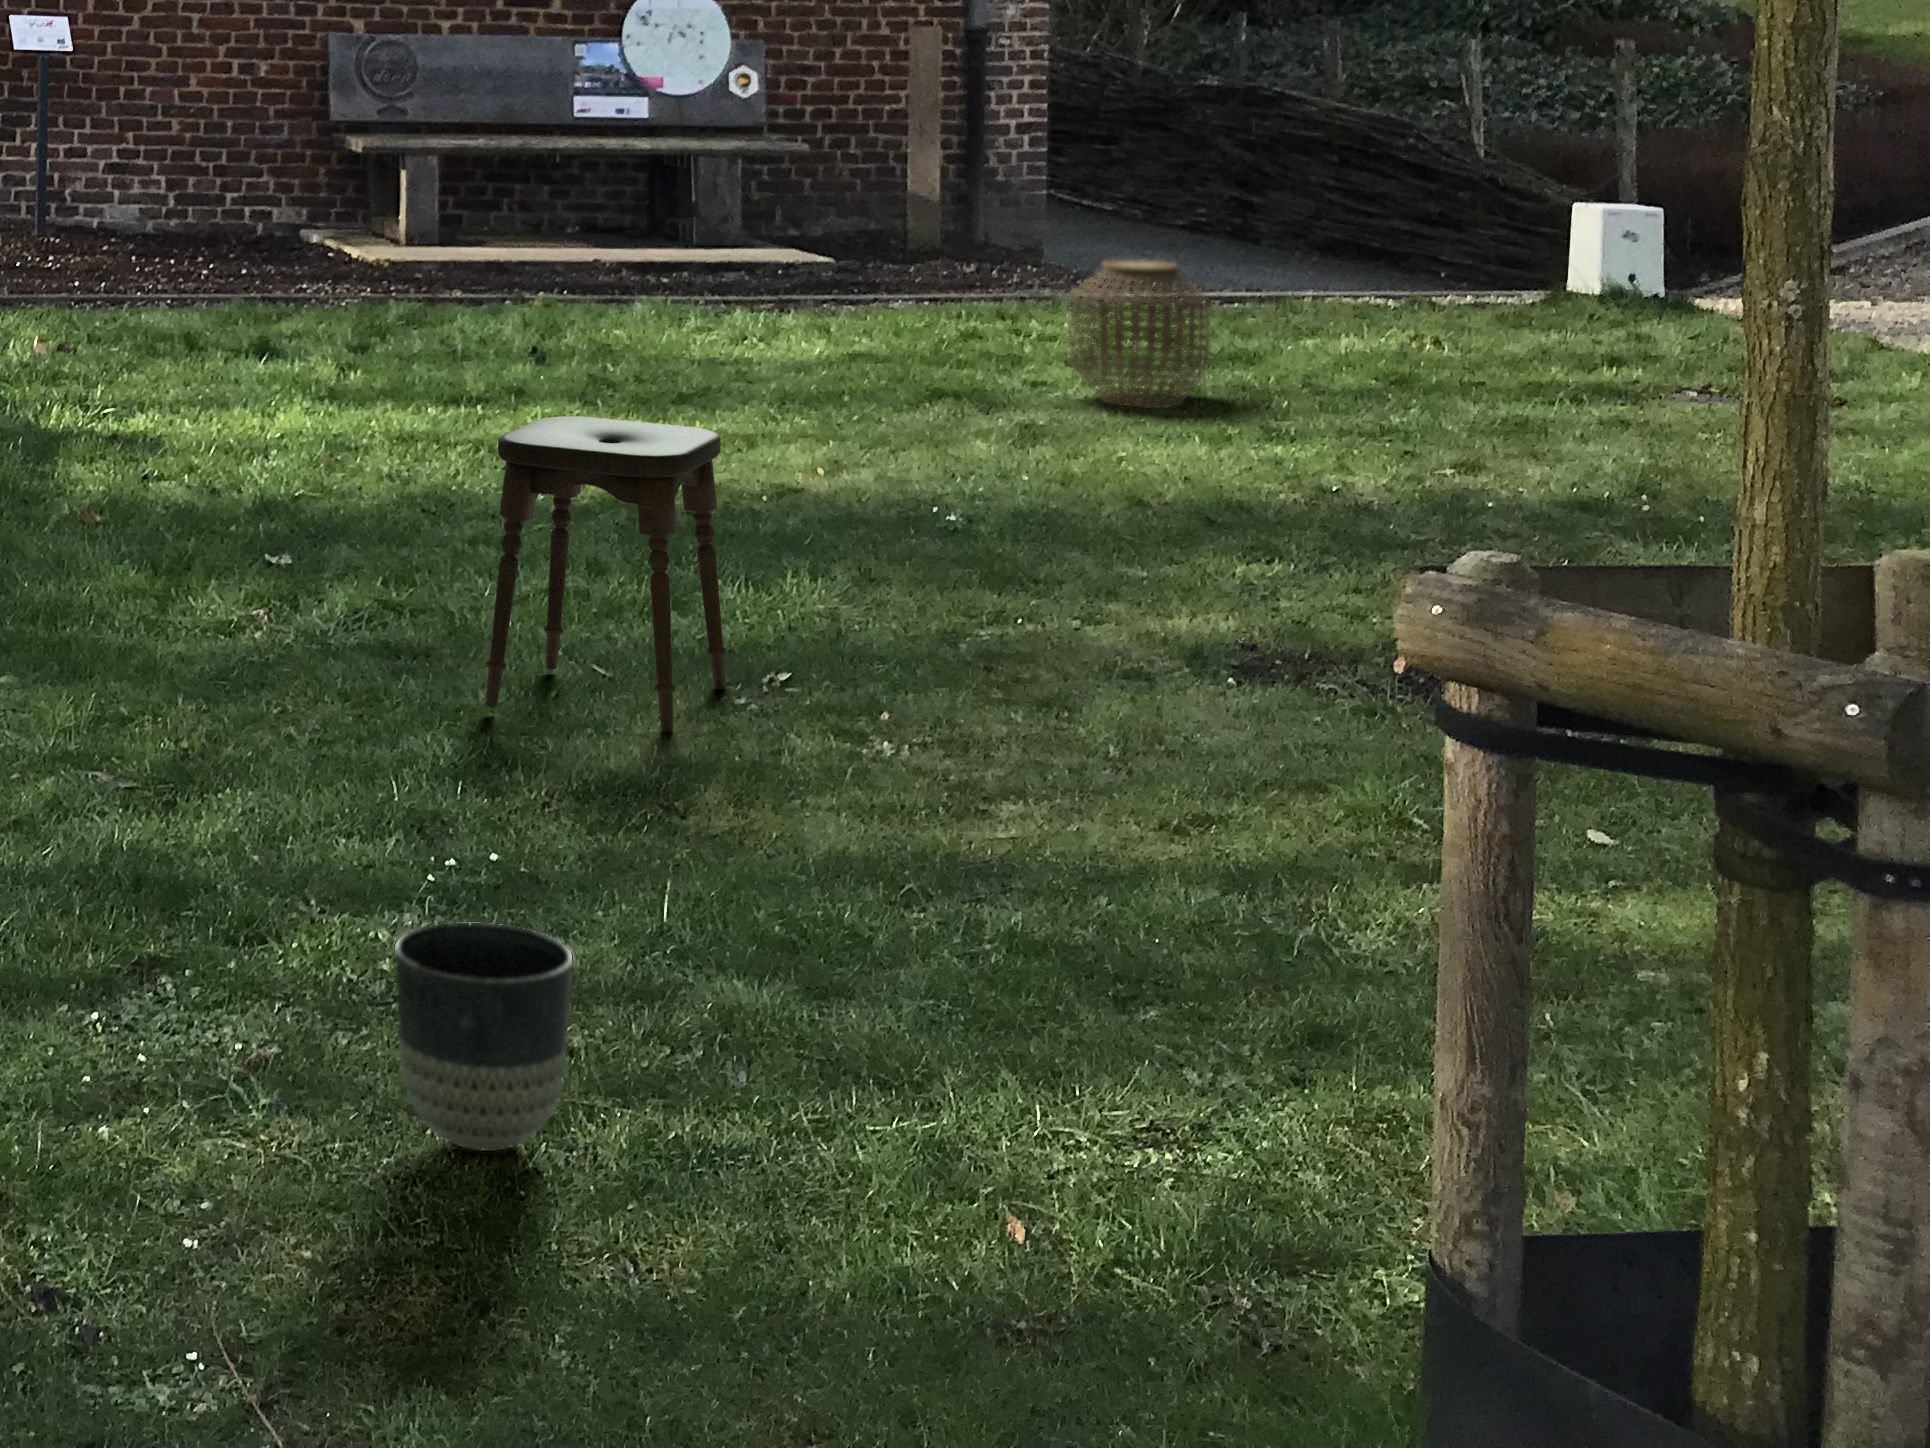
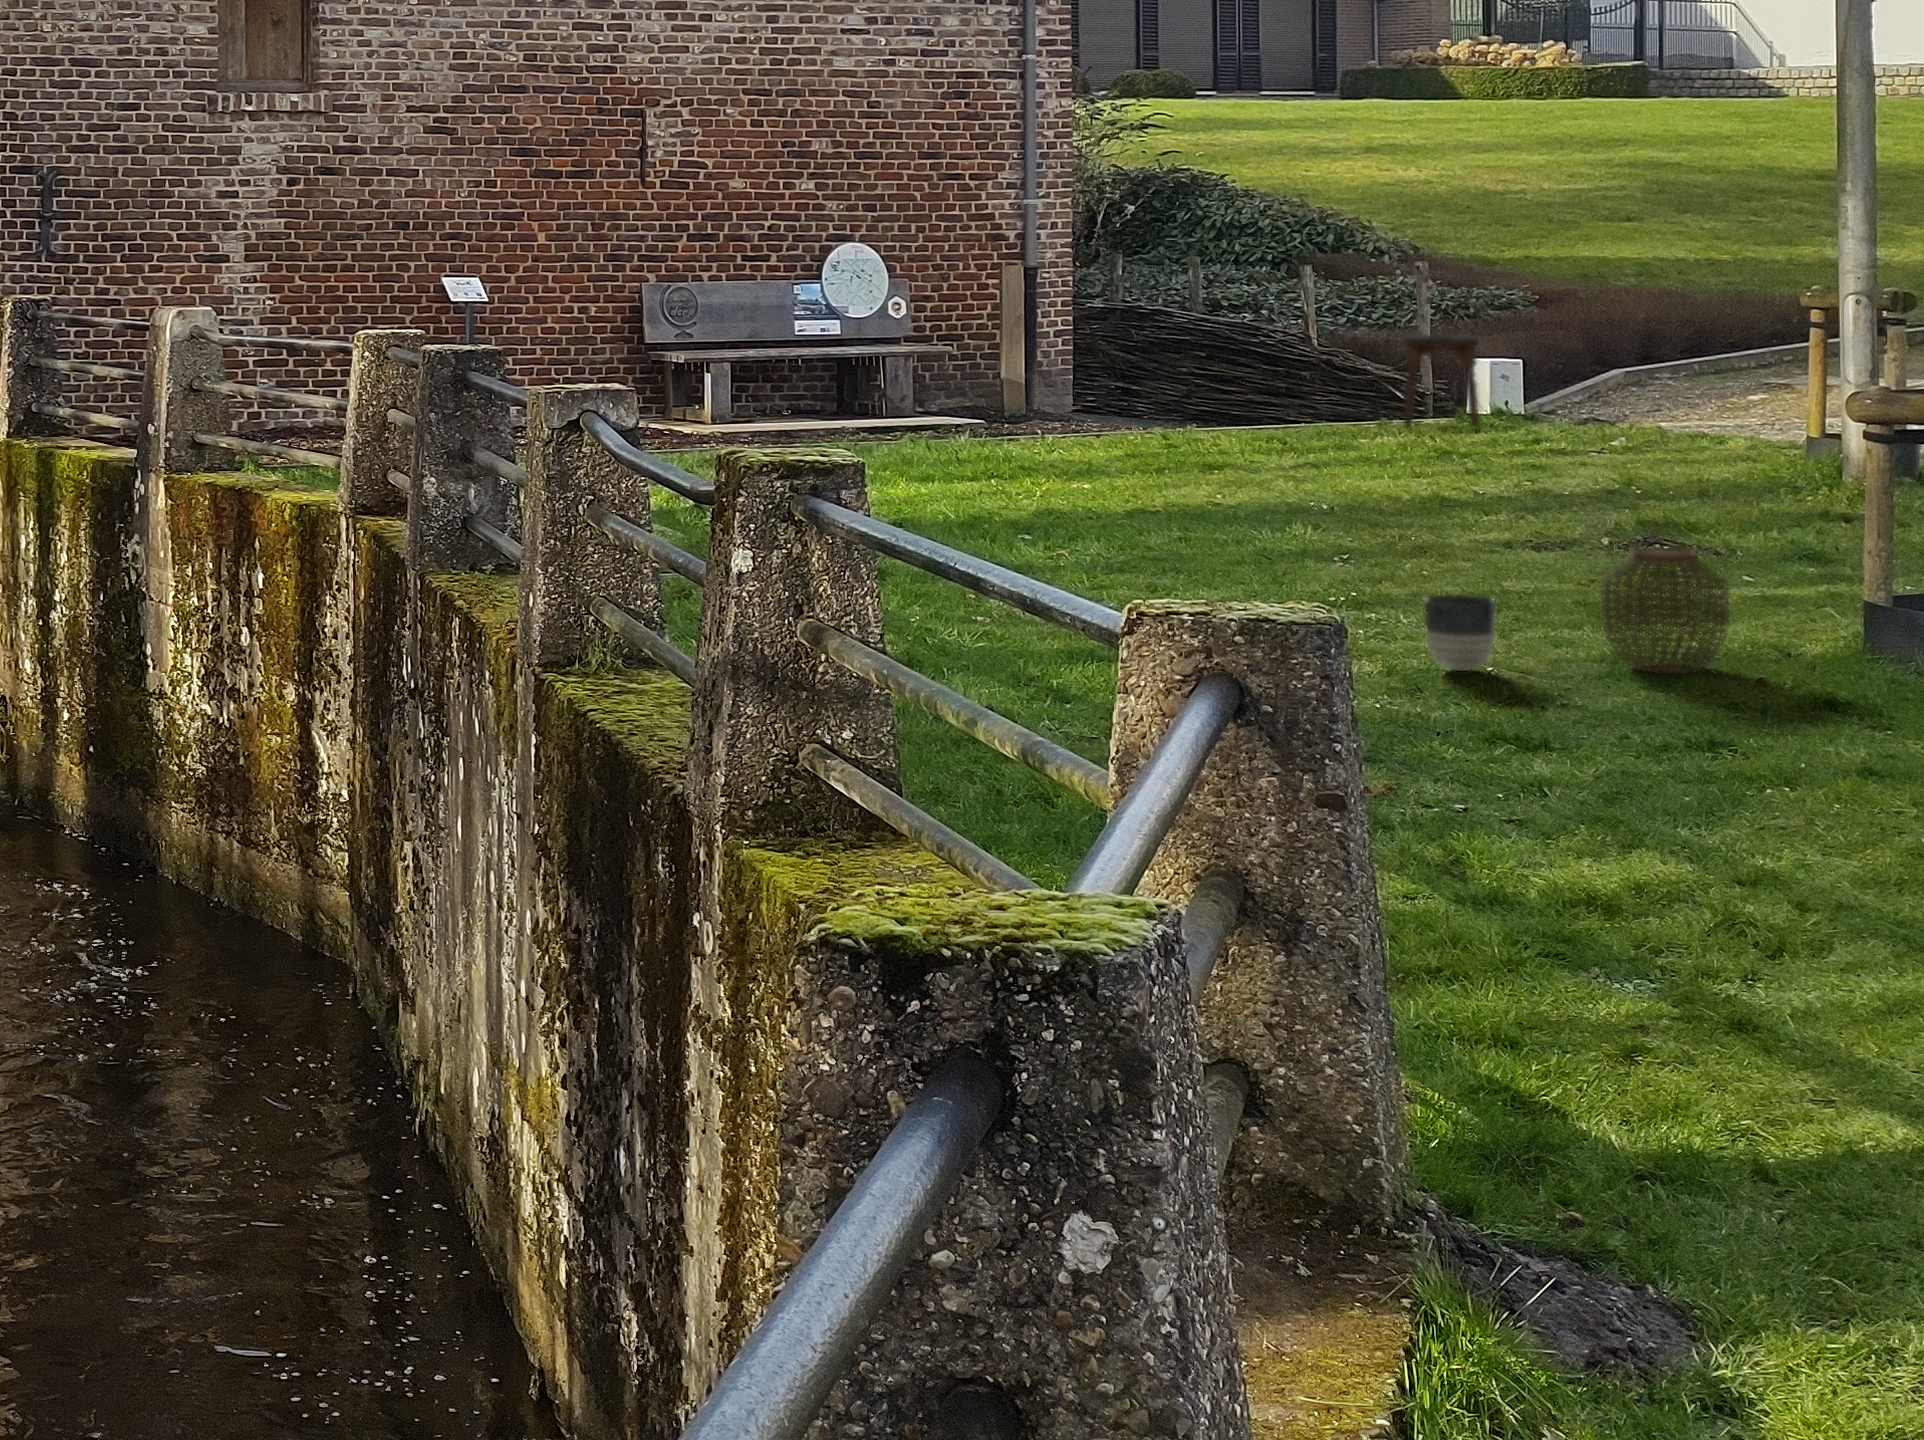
woven basket: present [1068,259,1211,407] -> present [1601,548,1729,673]
stool: present [485,416,727,733] -> present [1403,334,1480,431]

